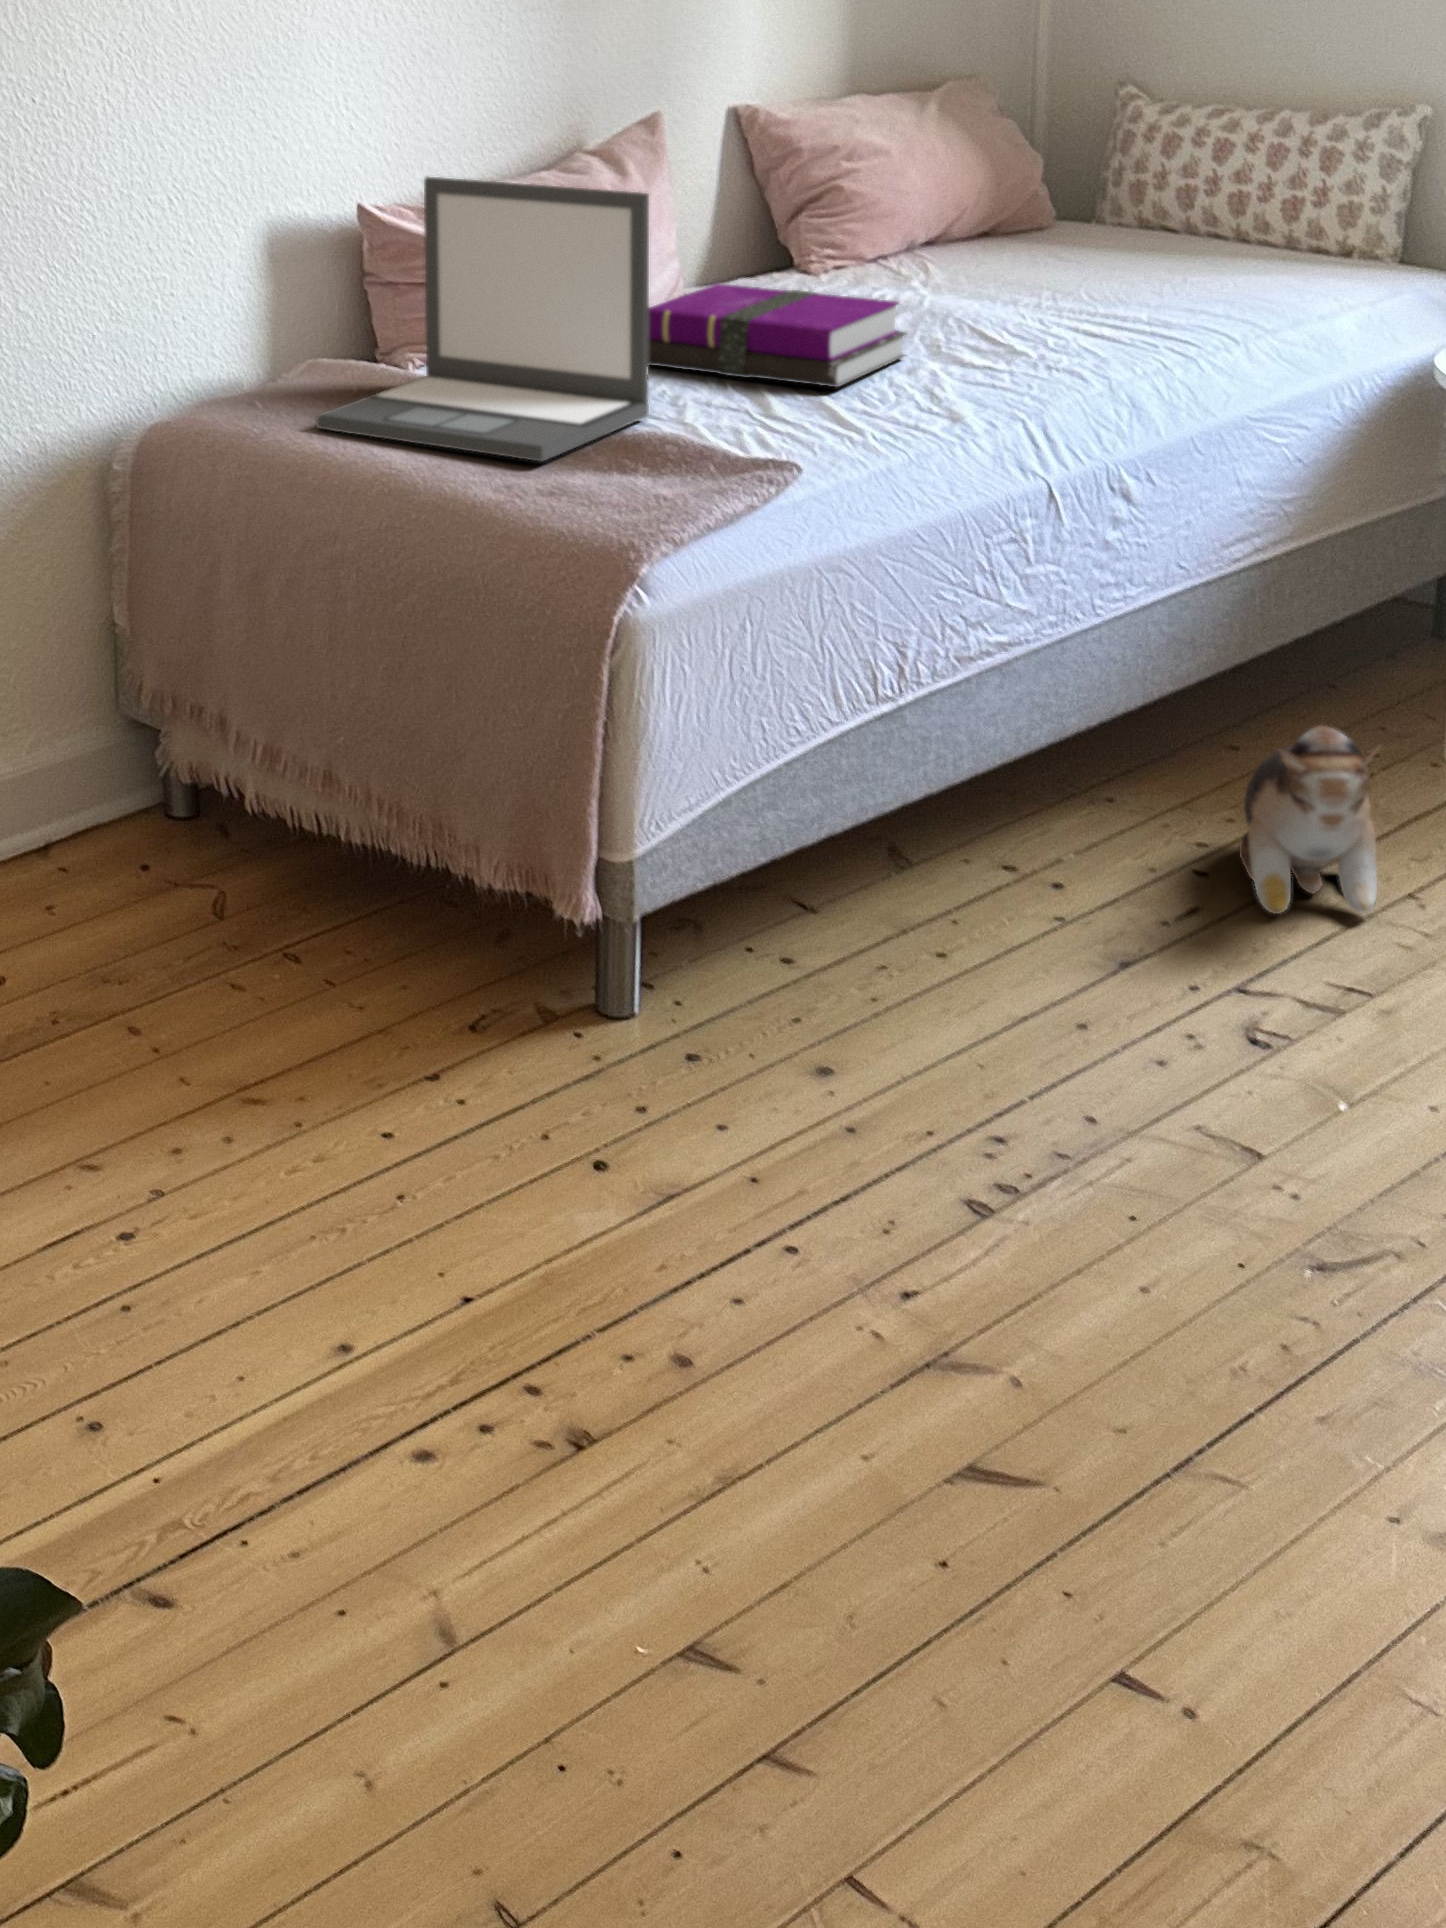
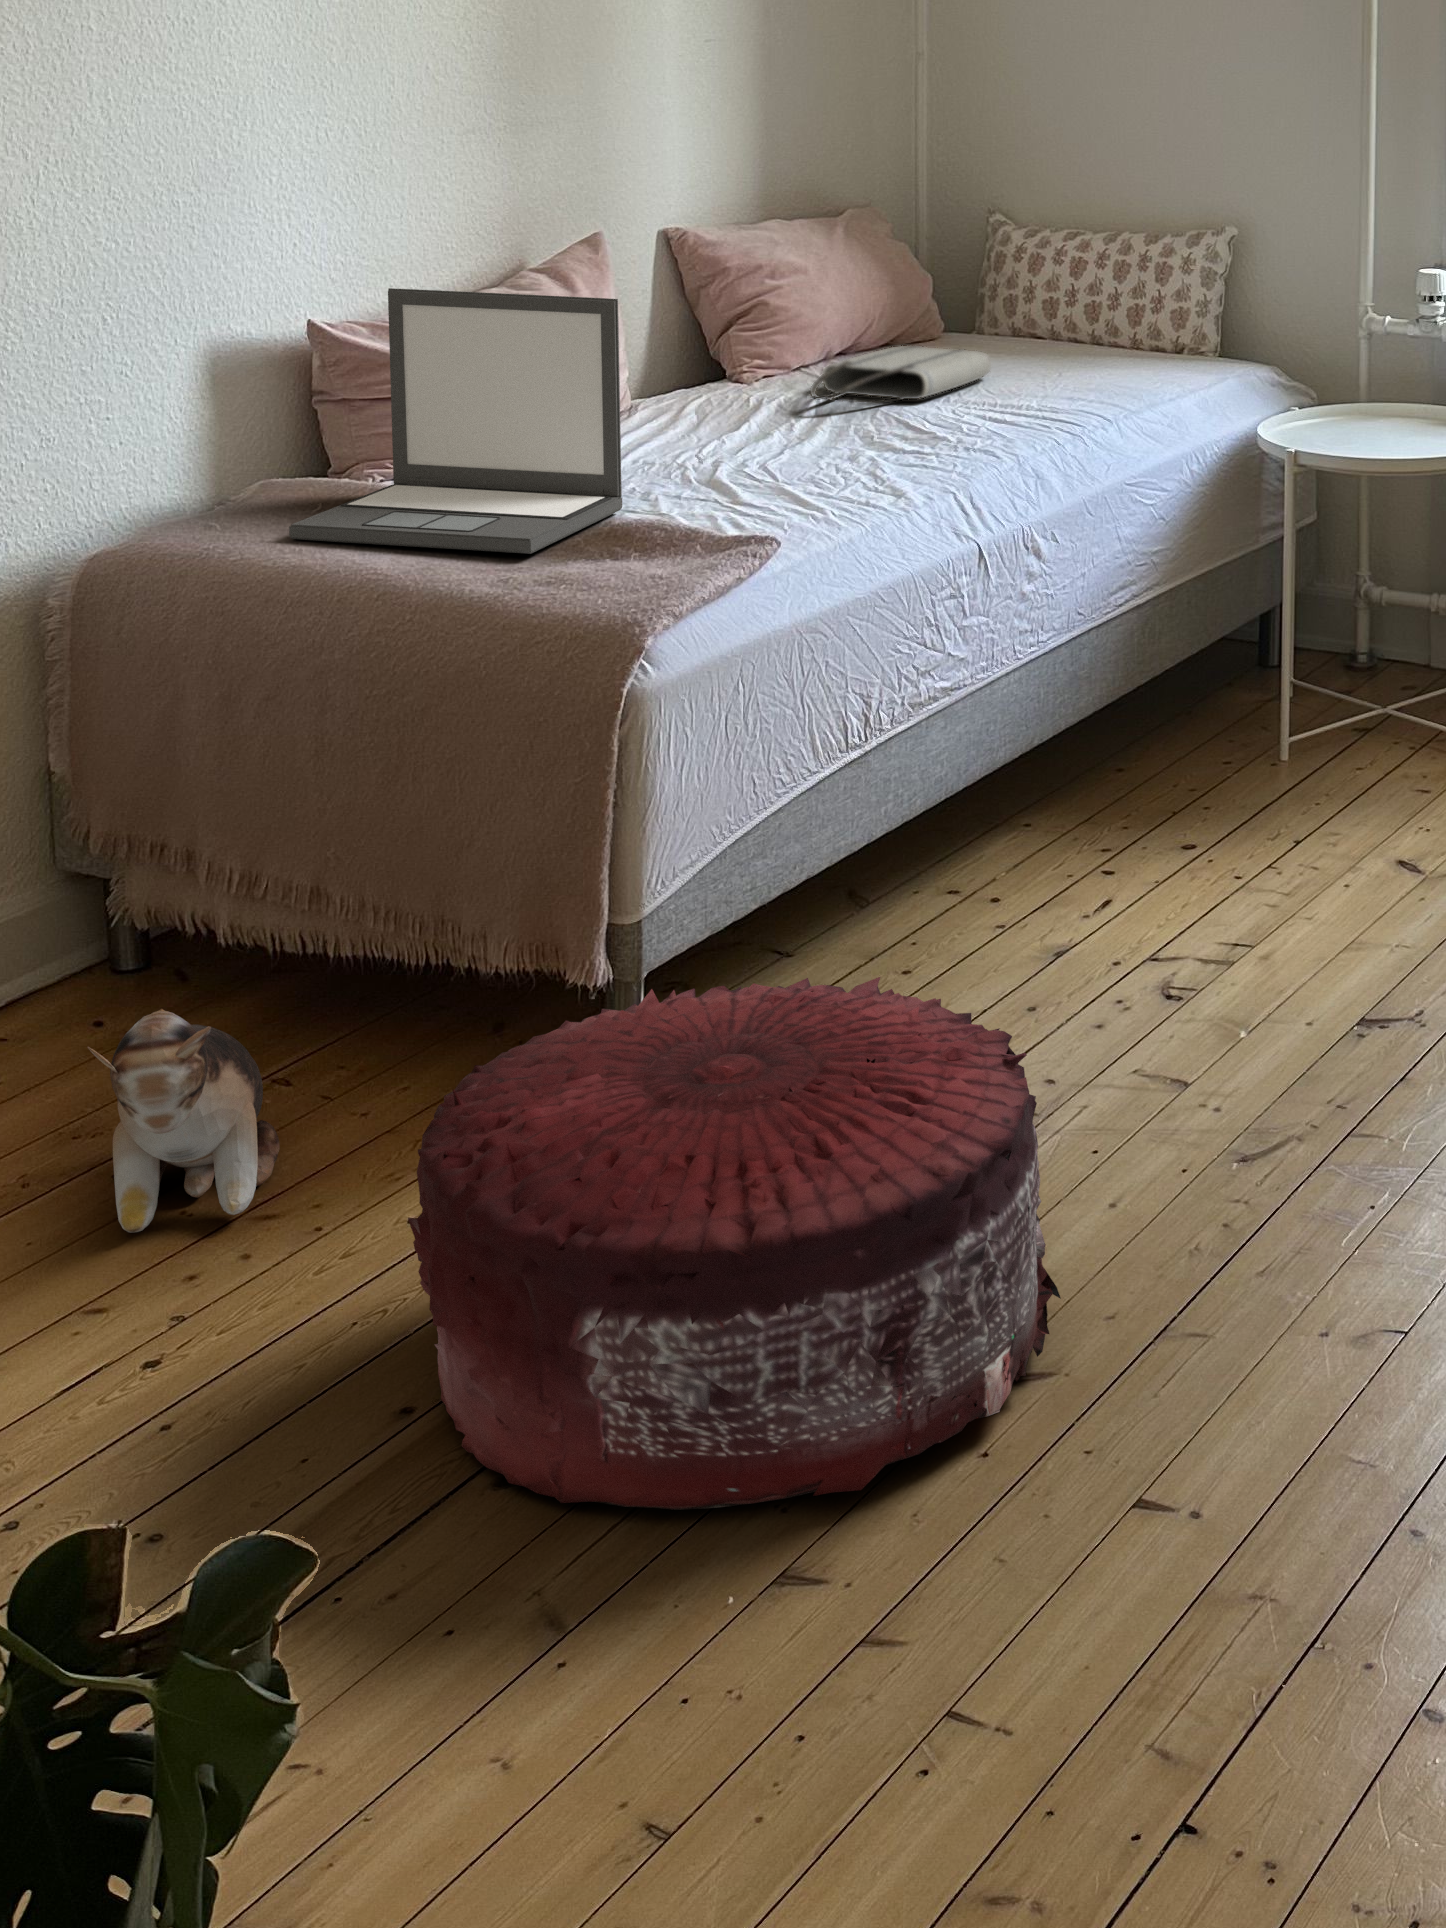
tote bag: none [878,240,1097,302] -> present [810,346,991,400]
notebook: present [648,284,907,387] -> none [596,388,844,476]
plush toy: present [1239,725,1380,914] -> present [87,1009,279,1232]
pouf: none [340,952,1057,1571] -> present [408,977,1061,1510]

